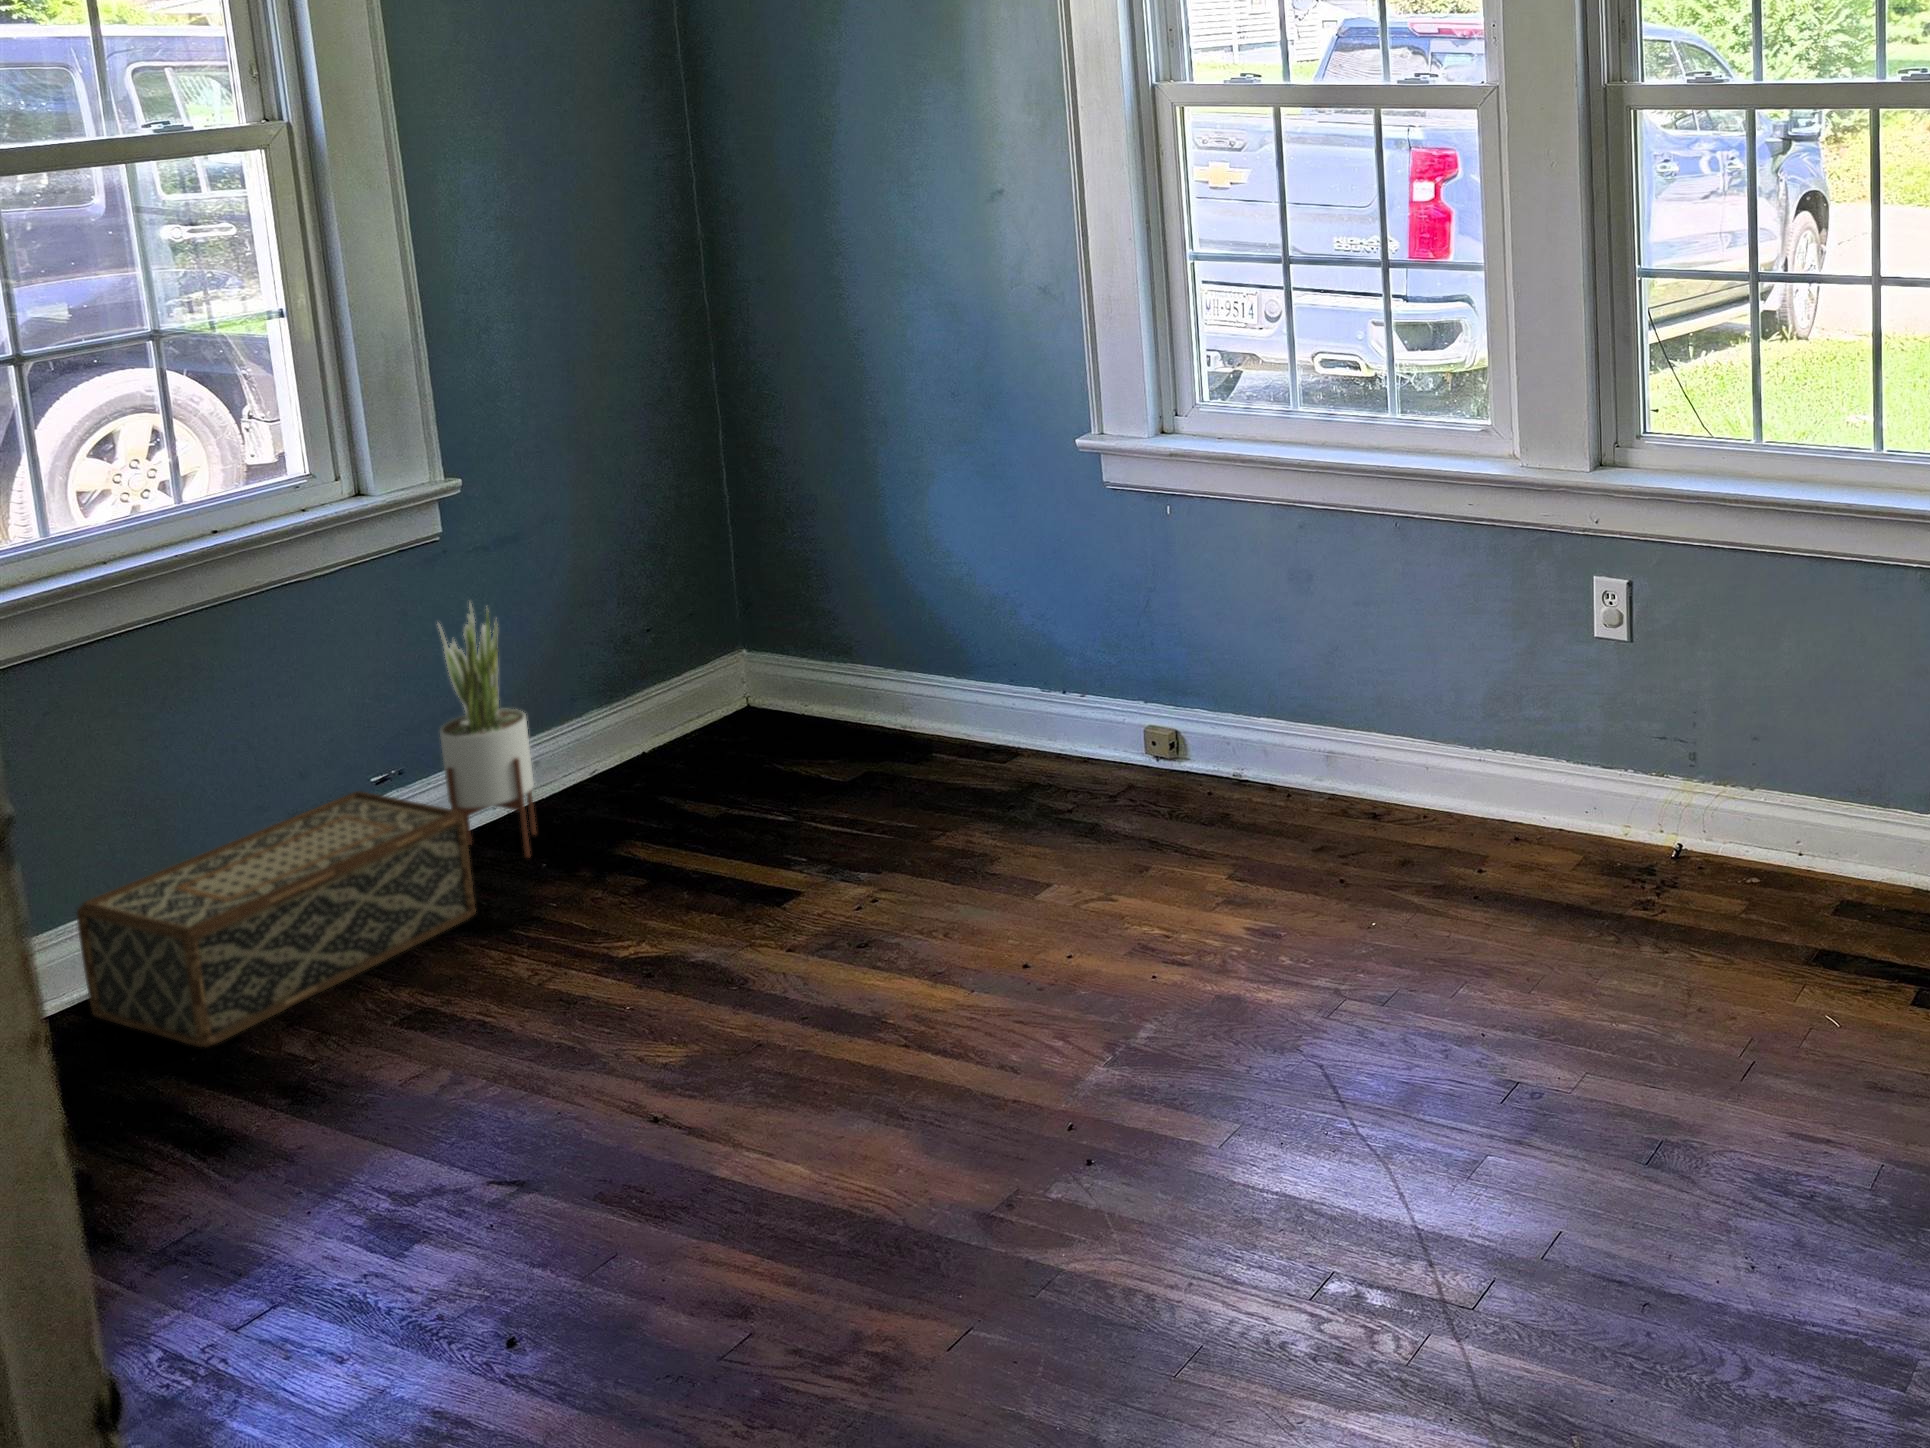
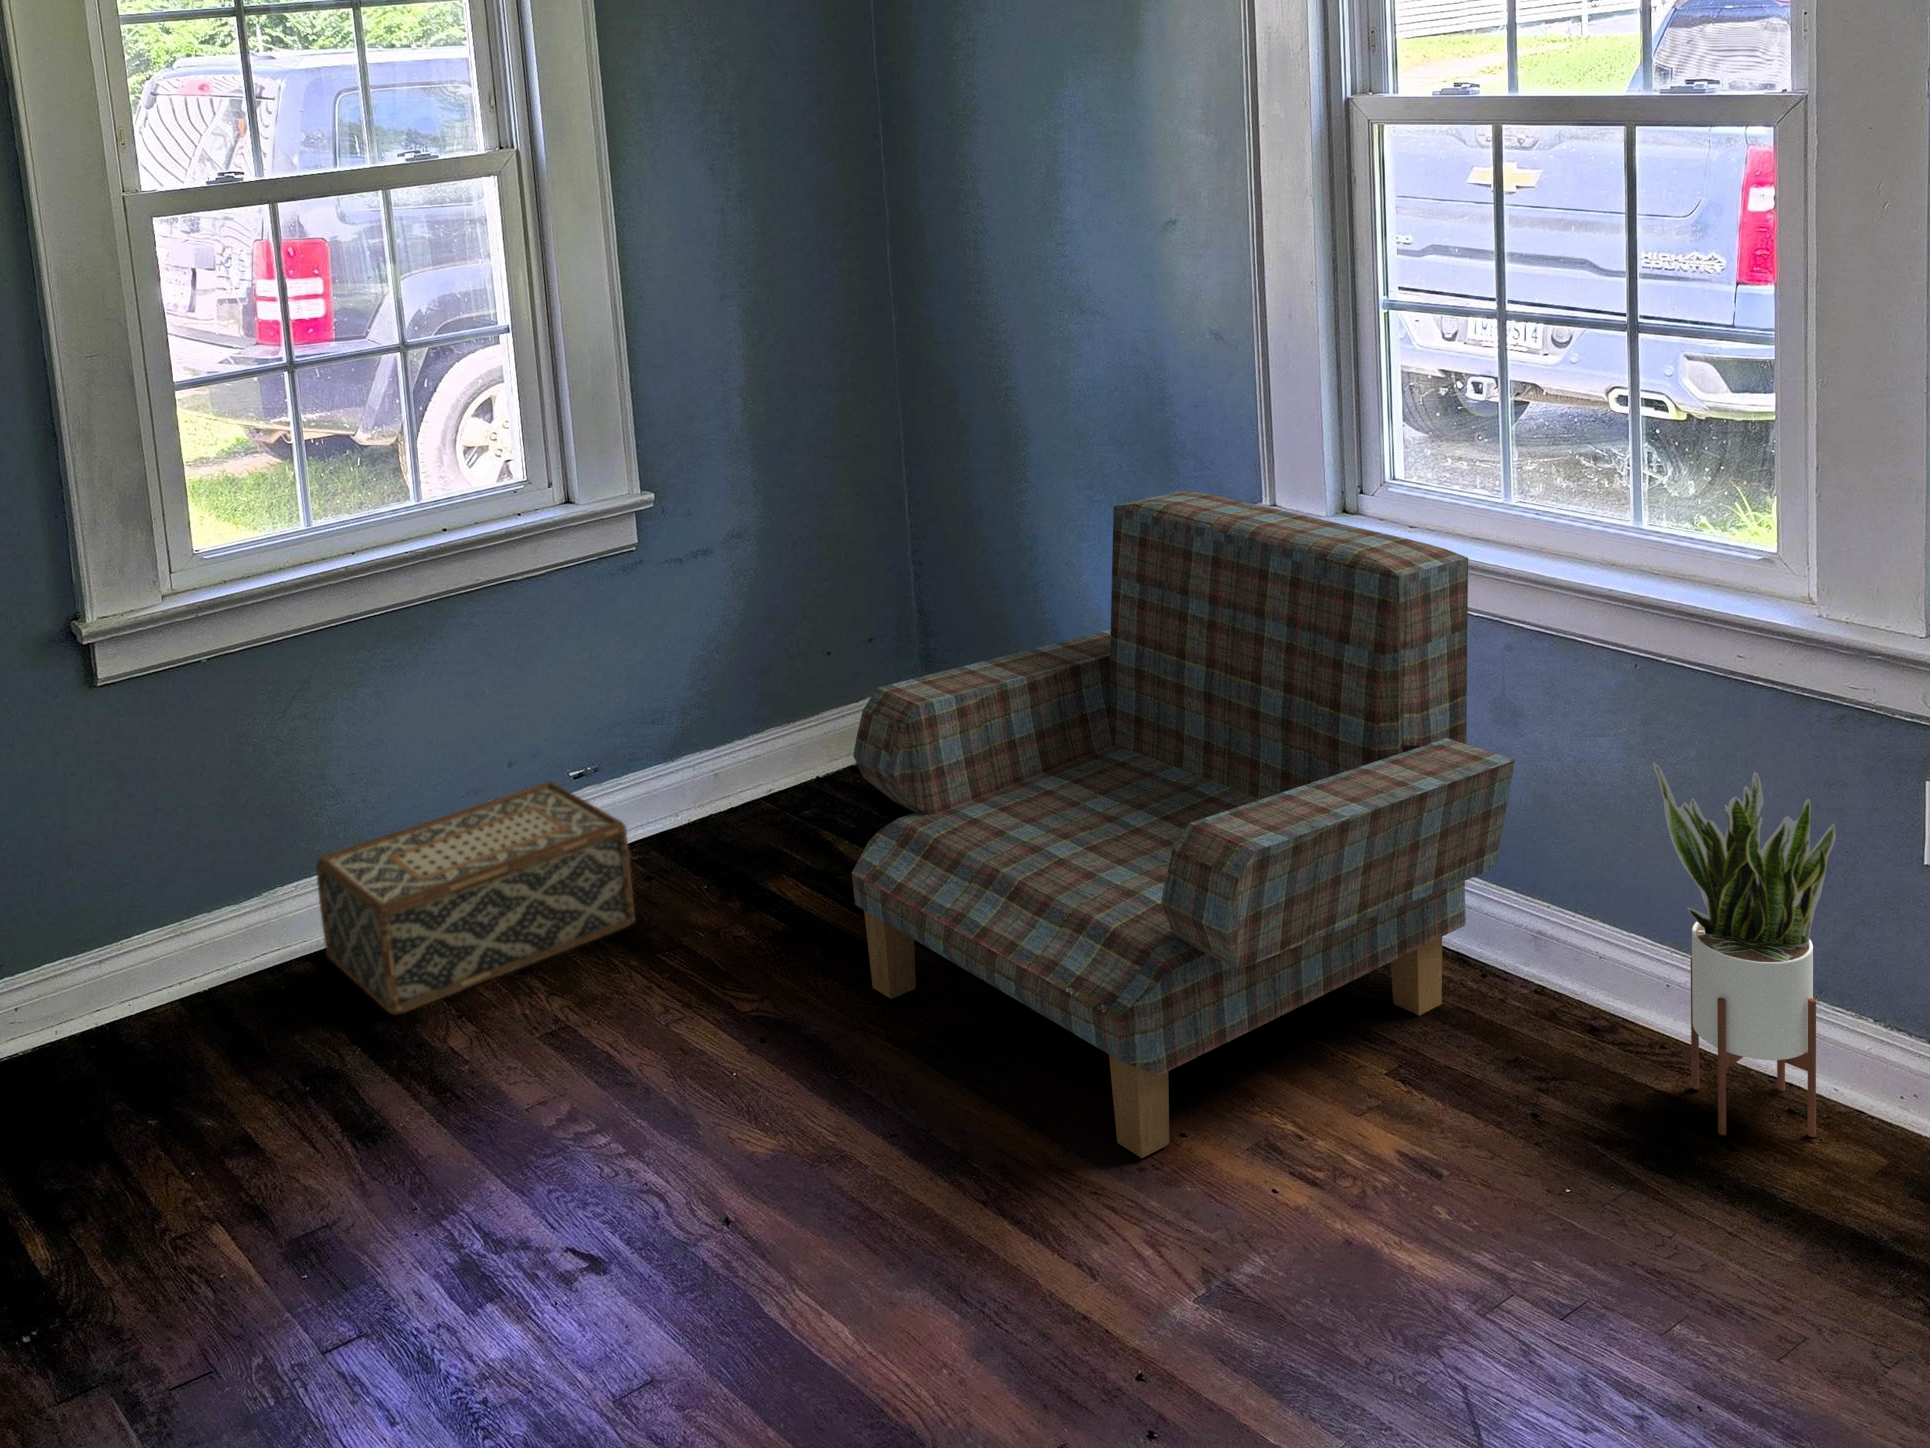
armchair: none [723,430,1310,982] -> present [852,491,1515,1158]
potted plant: present [439,604,536,858] -> present [1653,762,1836,1137]

